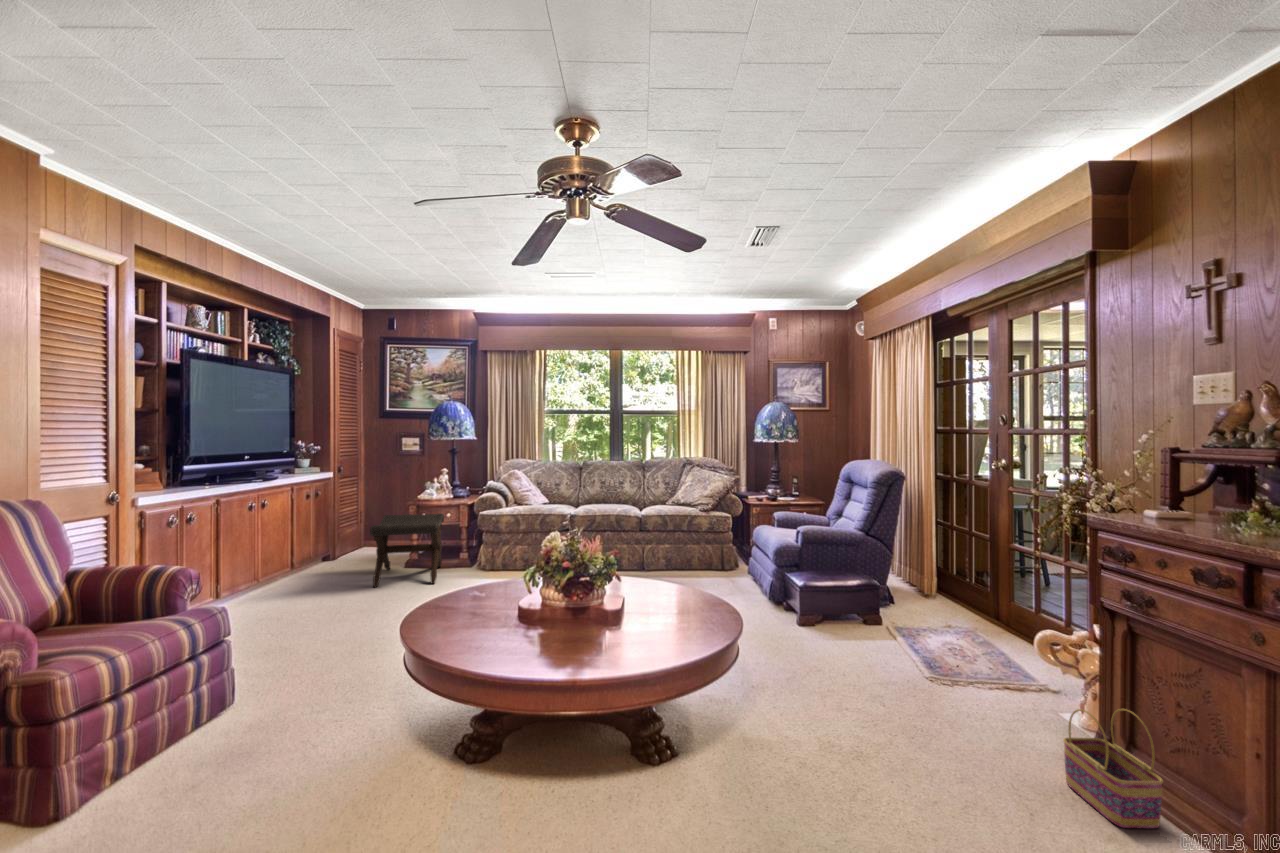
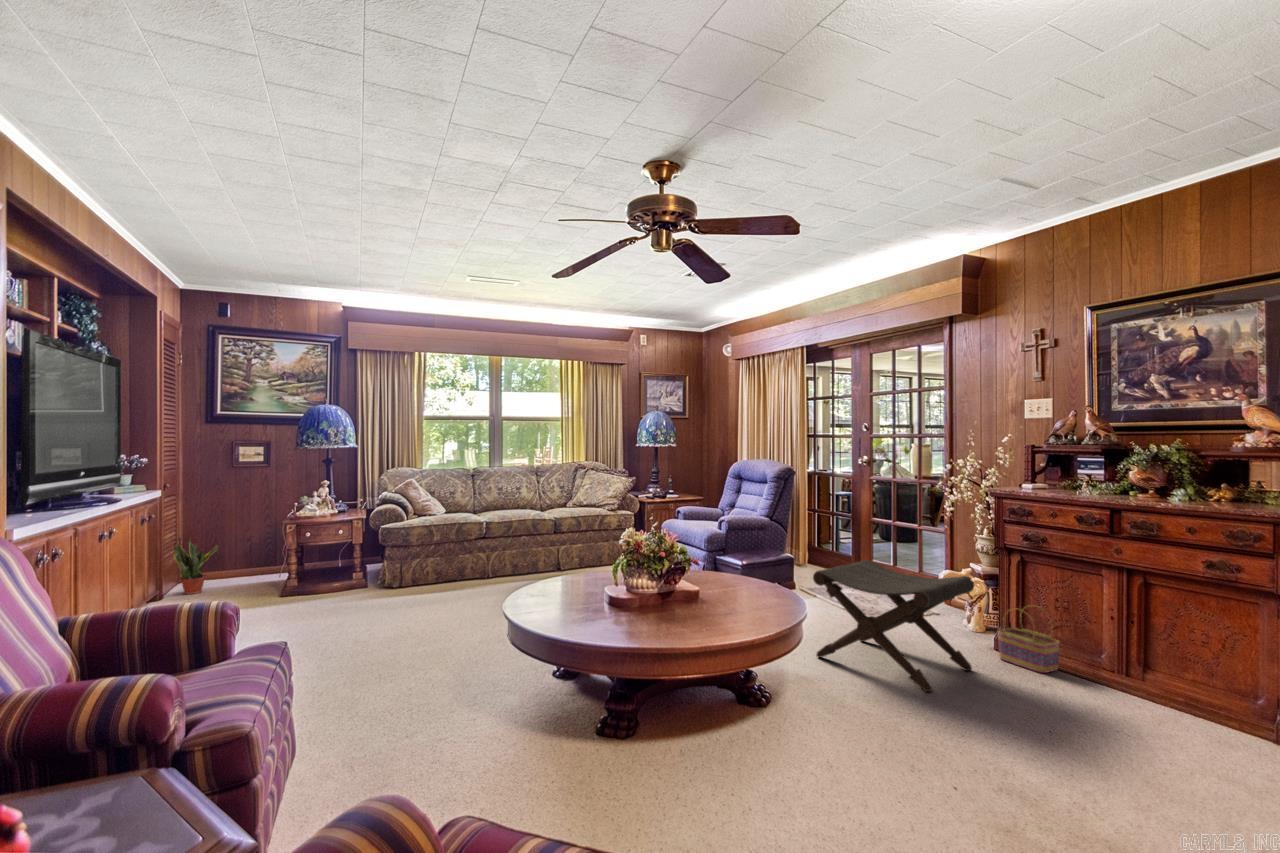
potted plant: none [339,511,368,557] -> present [174,542,218,594]
footstool: present [370,514,444,587] -> present [813,560,974,692]

